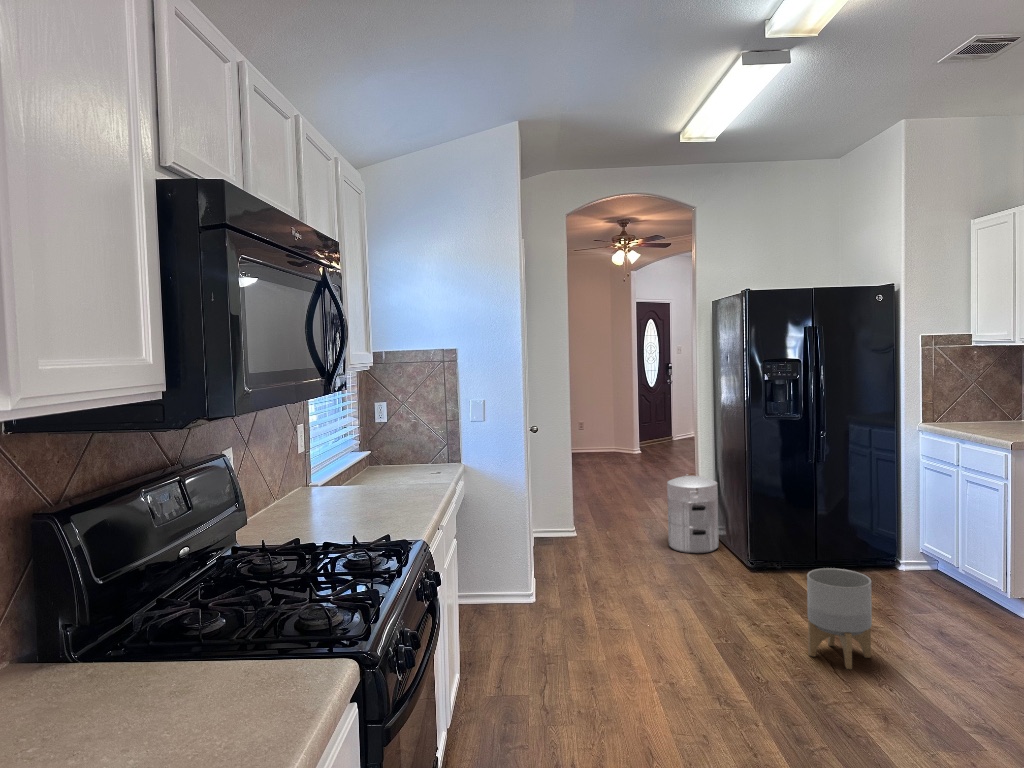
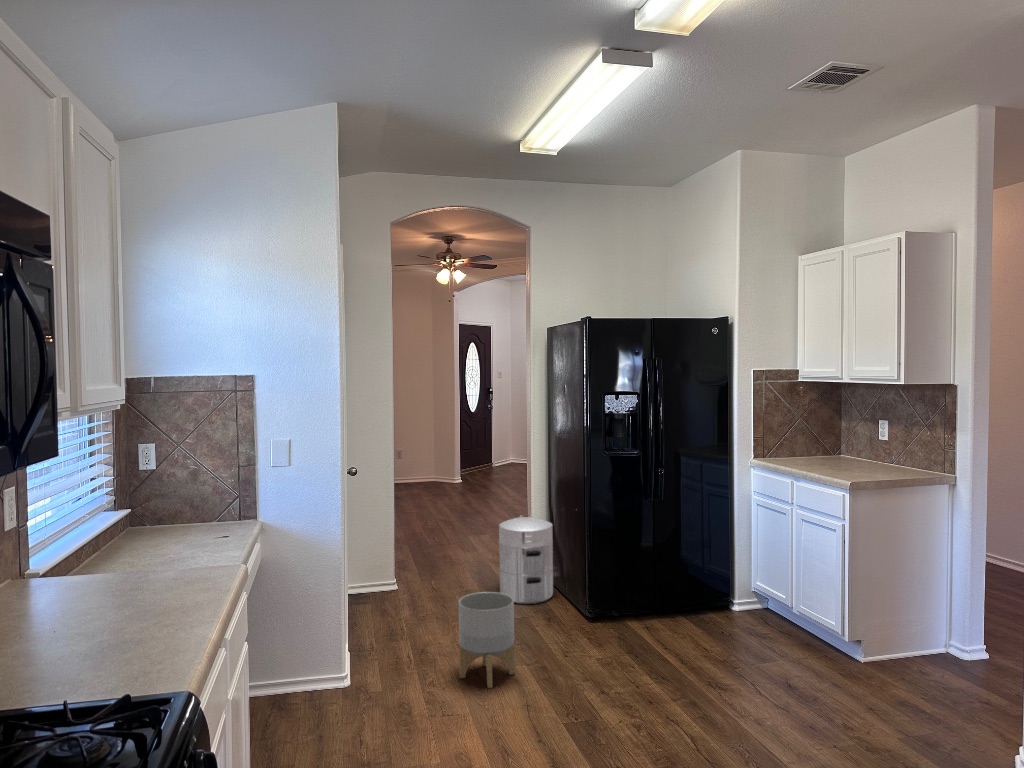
planter: present [807,568,872,669] -> present [459,592,515,688]

